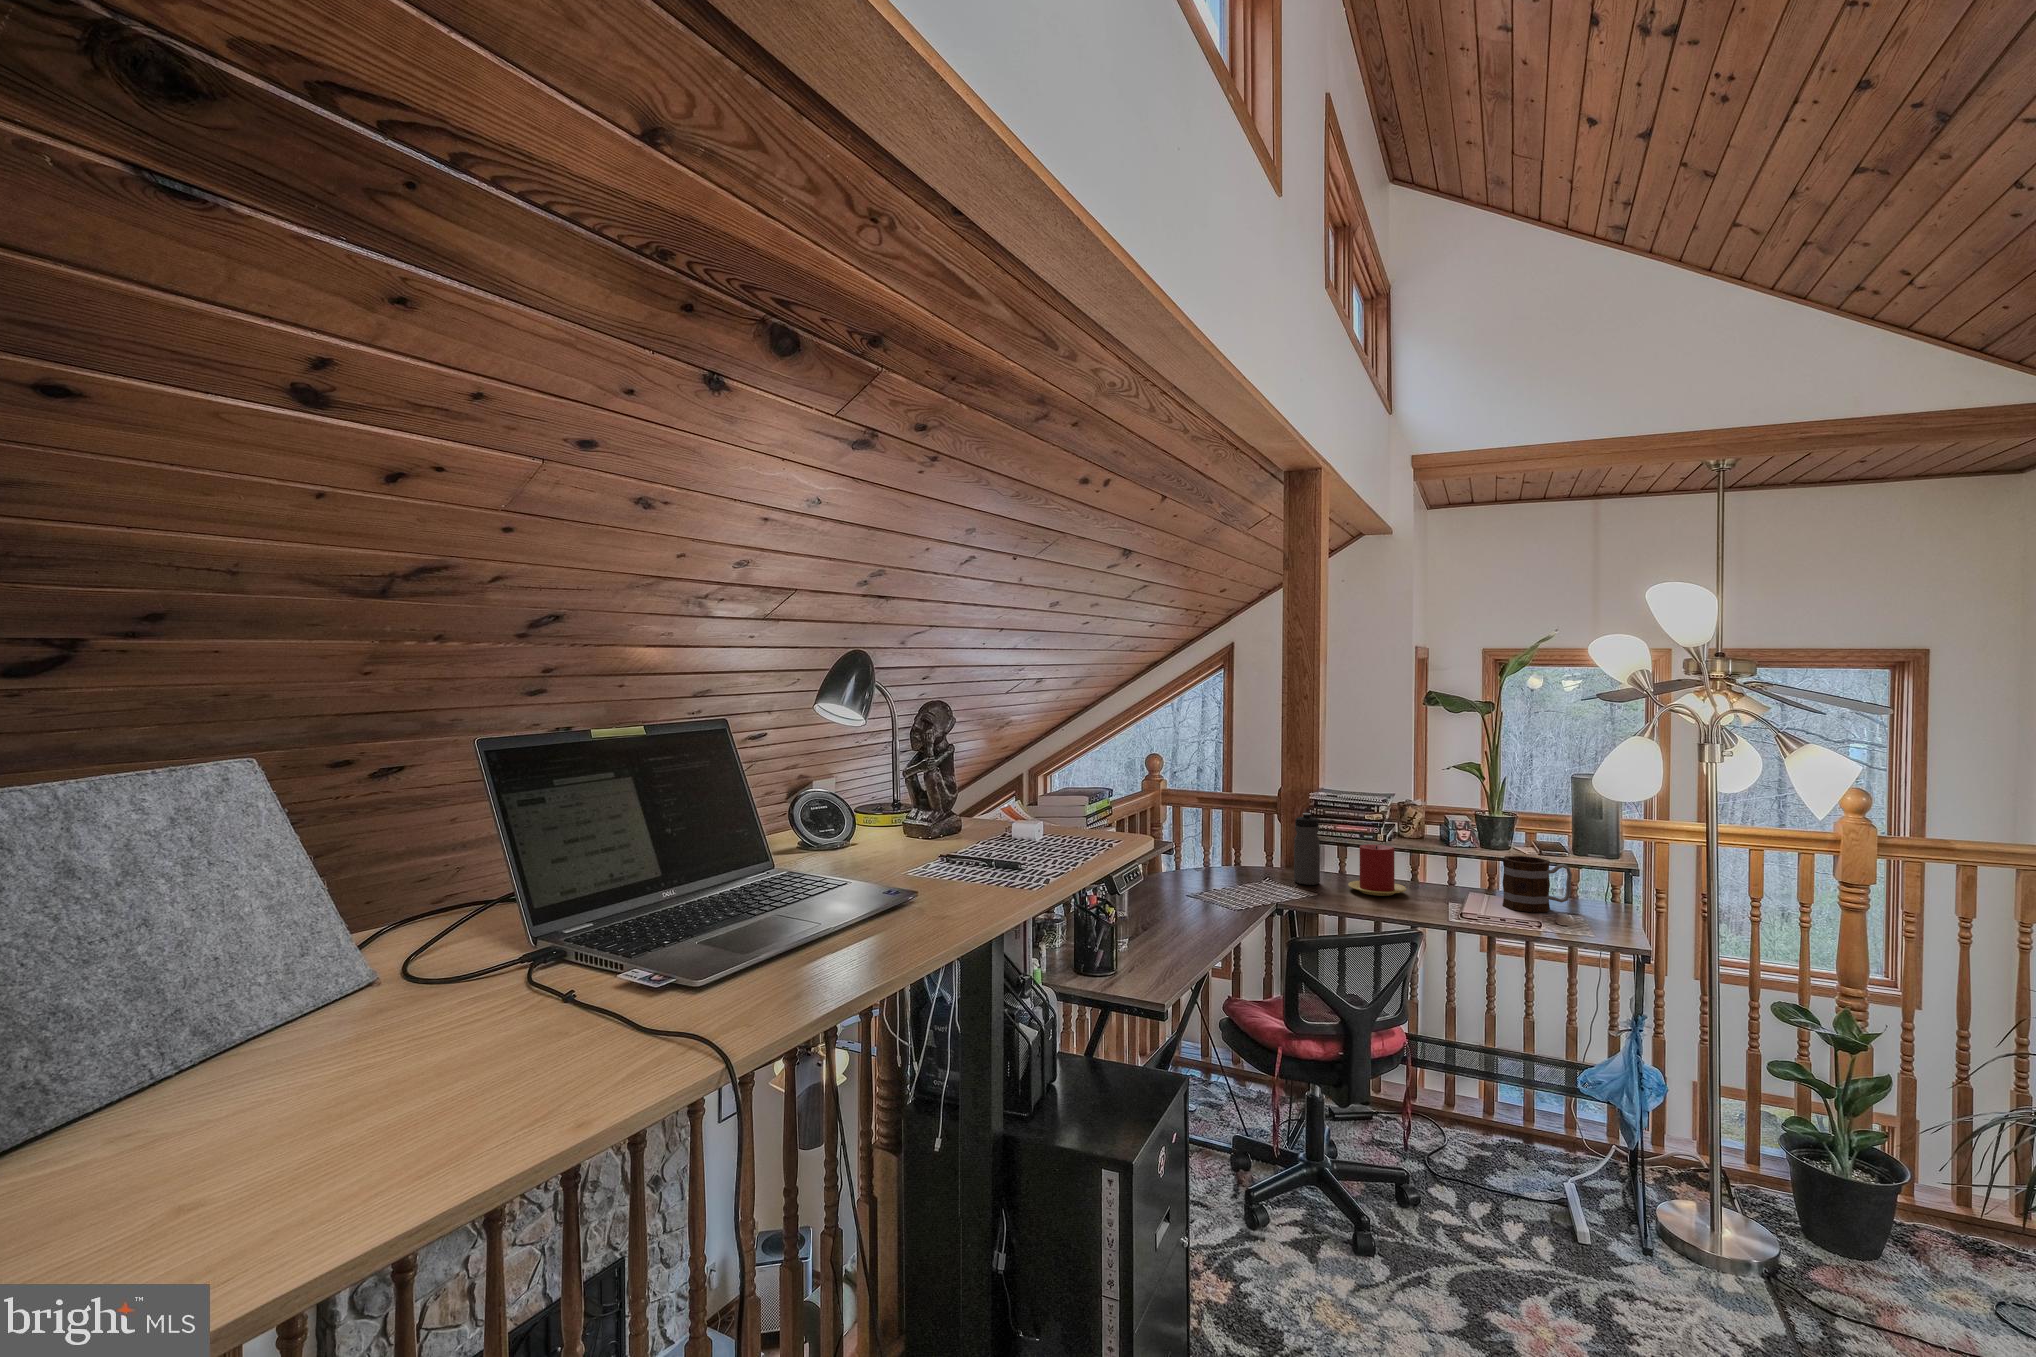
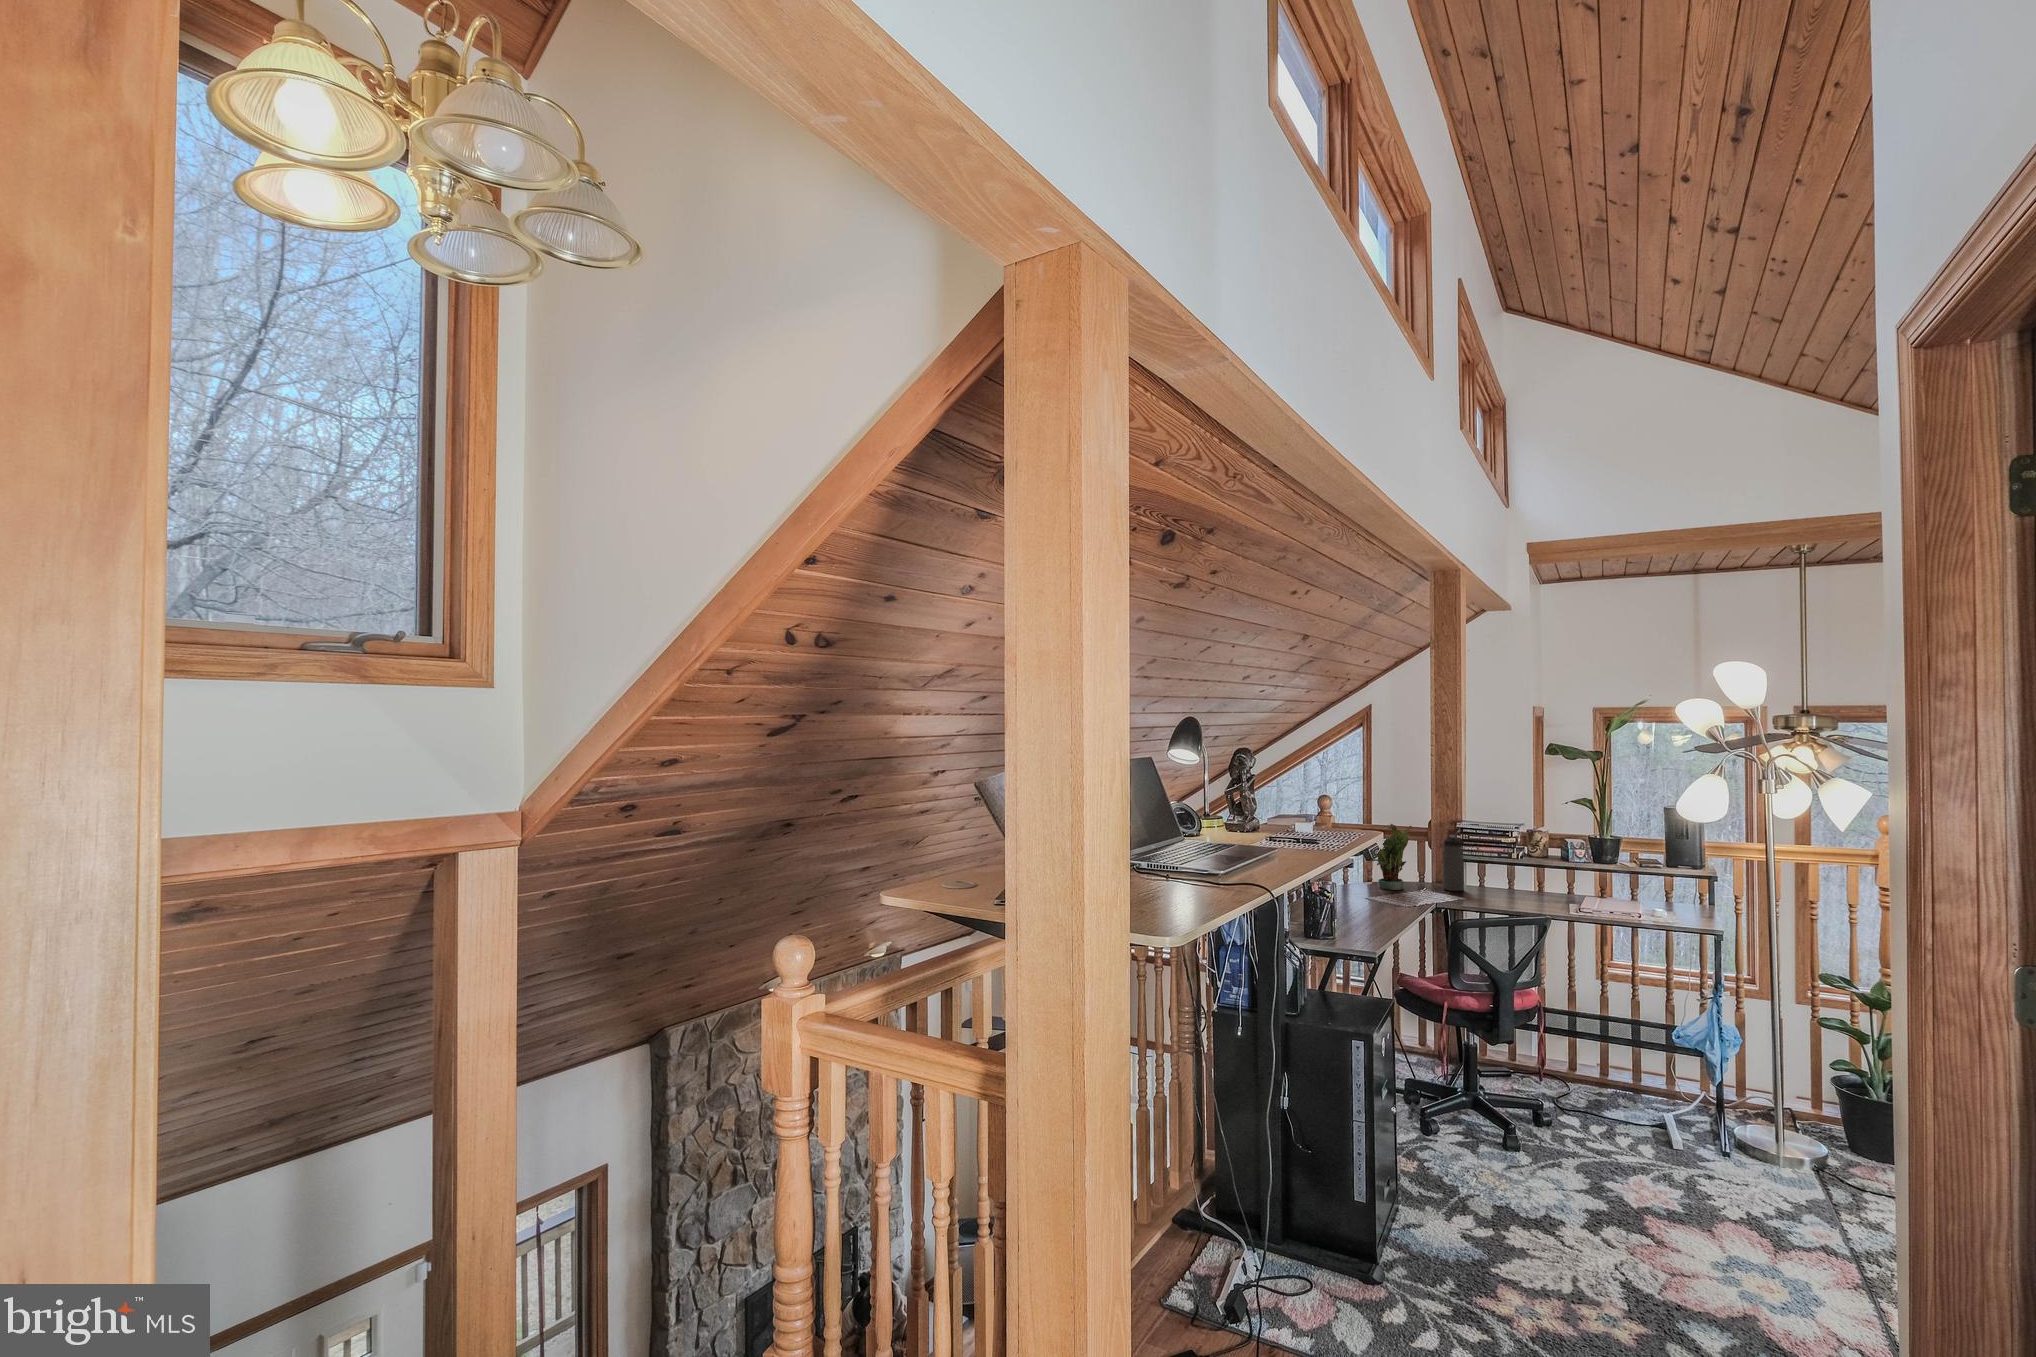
potted plant: none [1199,799,1255,884] -> present [1368,824,1411,890]
candle: present [1348,844,1406,896] -> none [1488,860,1535,899]
mug: present [1503,856,1572,912] -> none [1611,869,1667,911]

